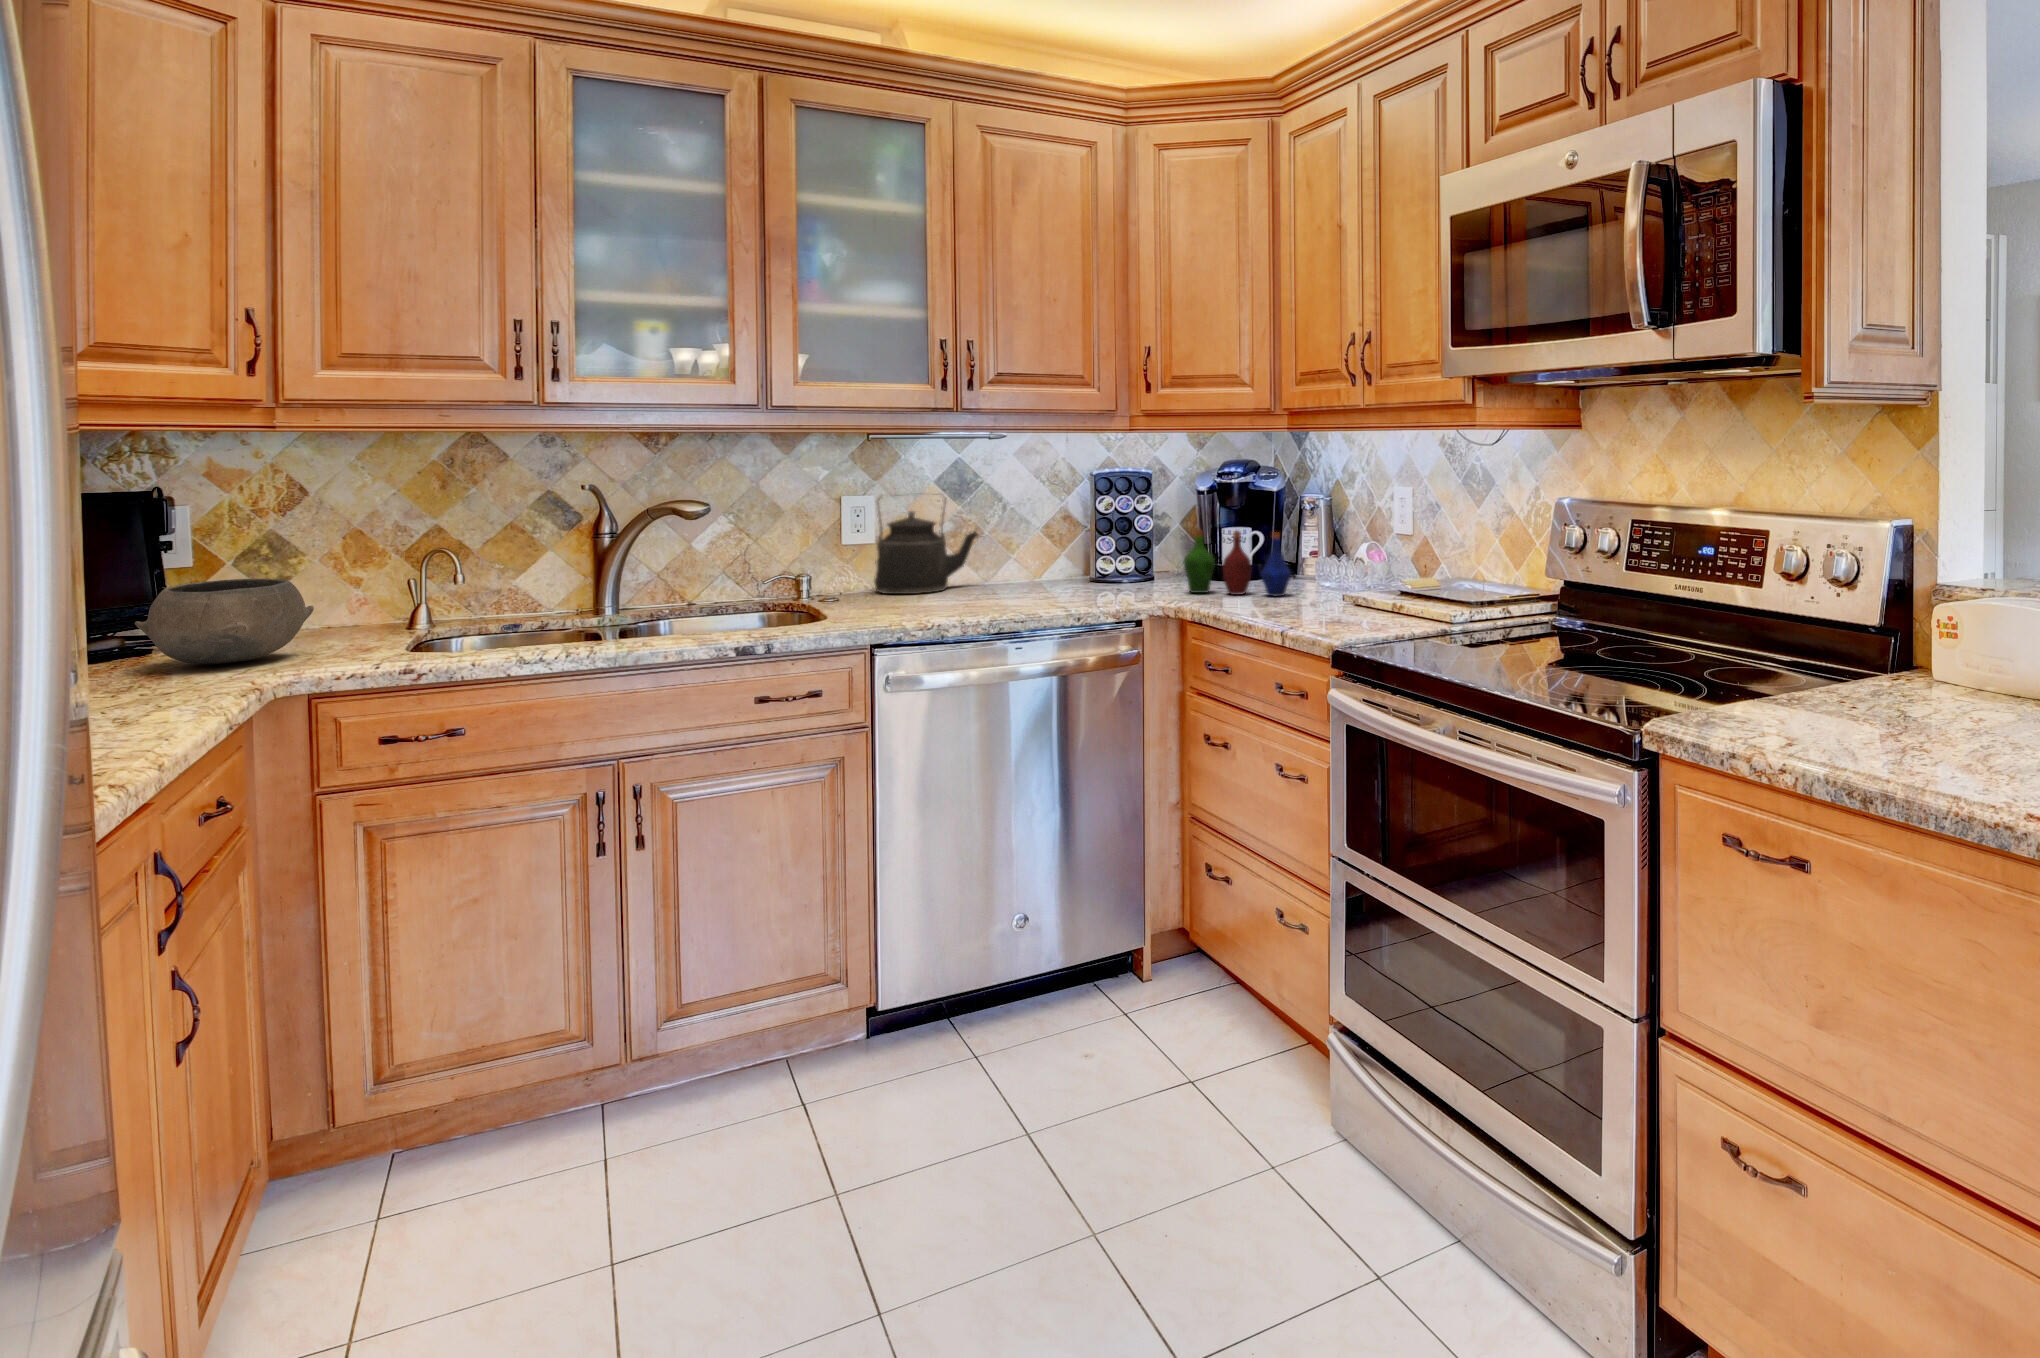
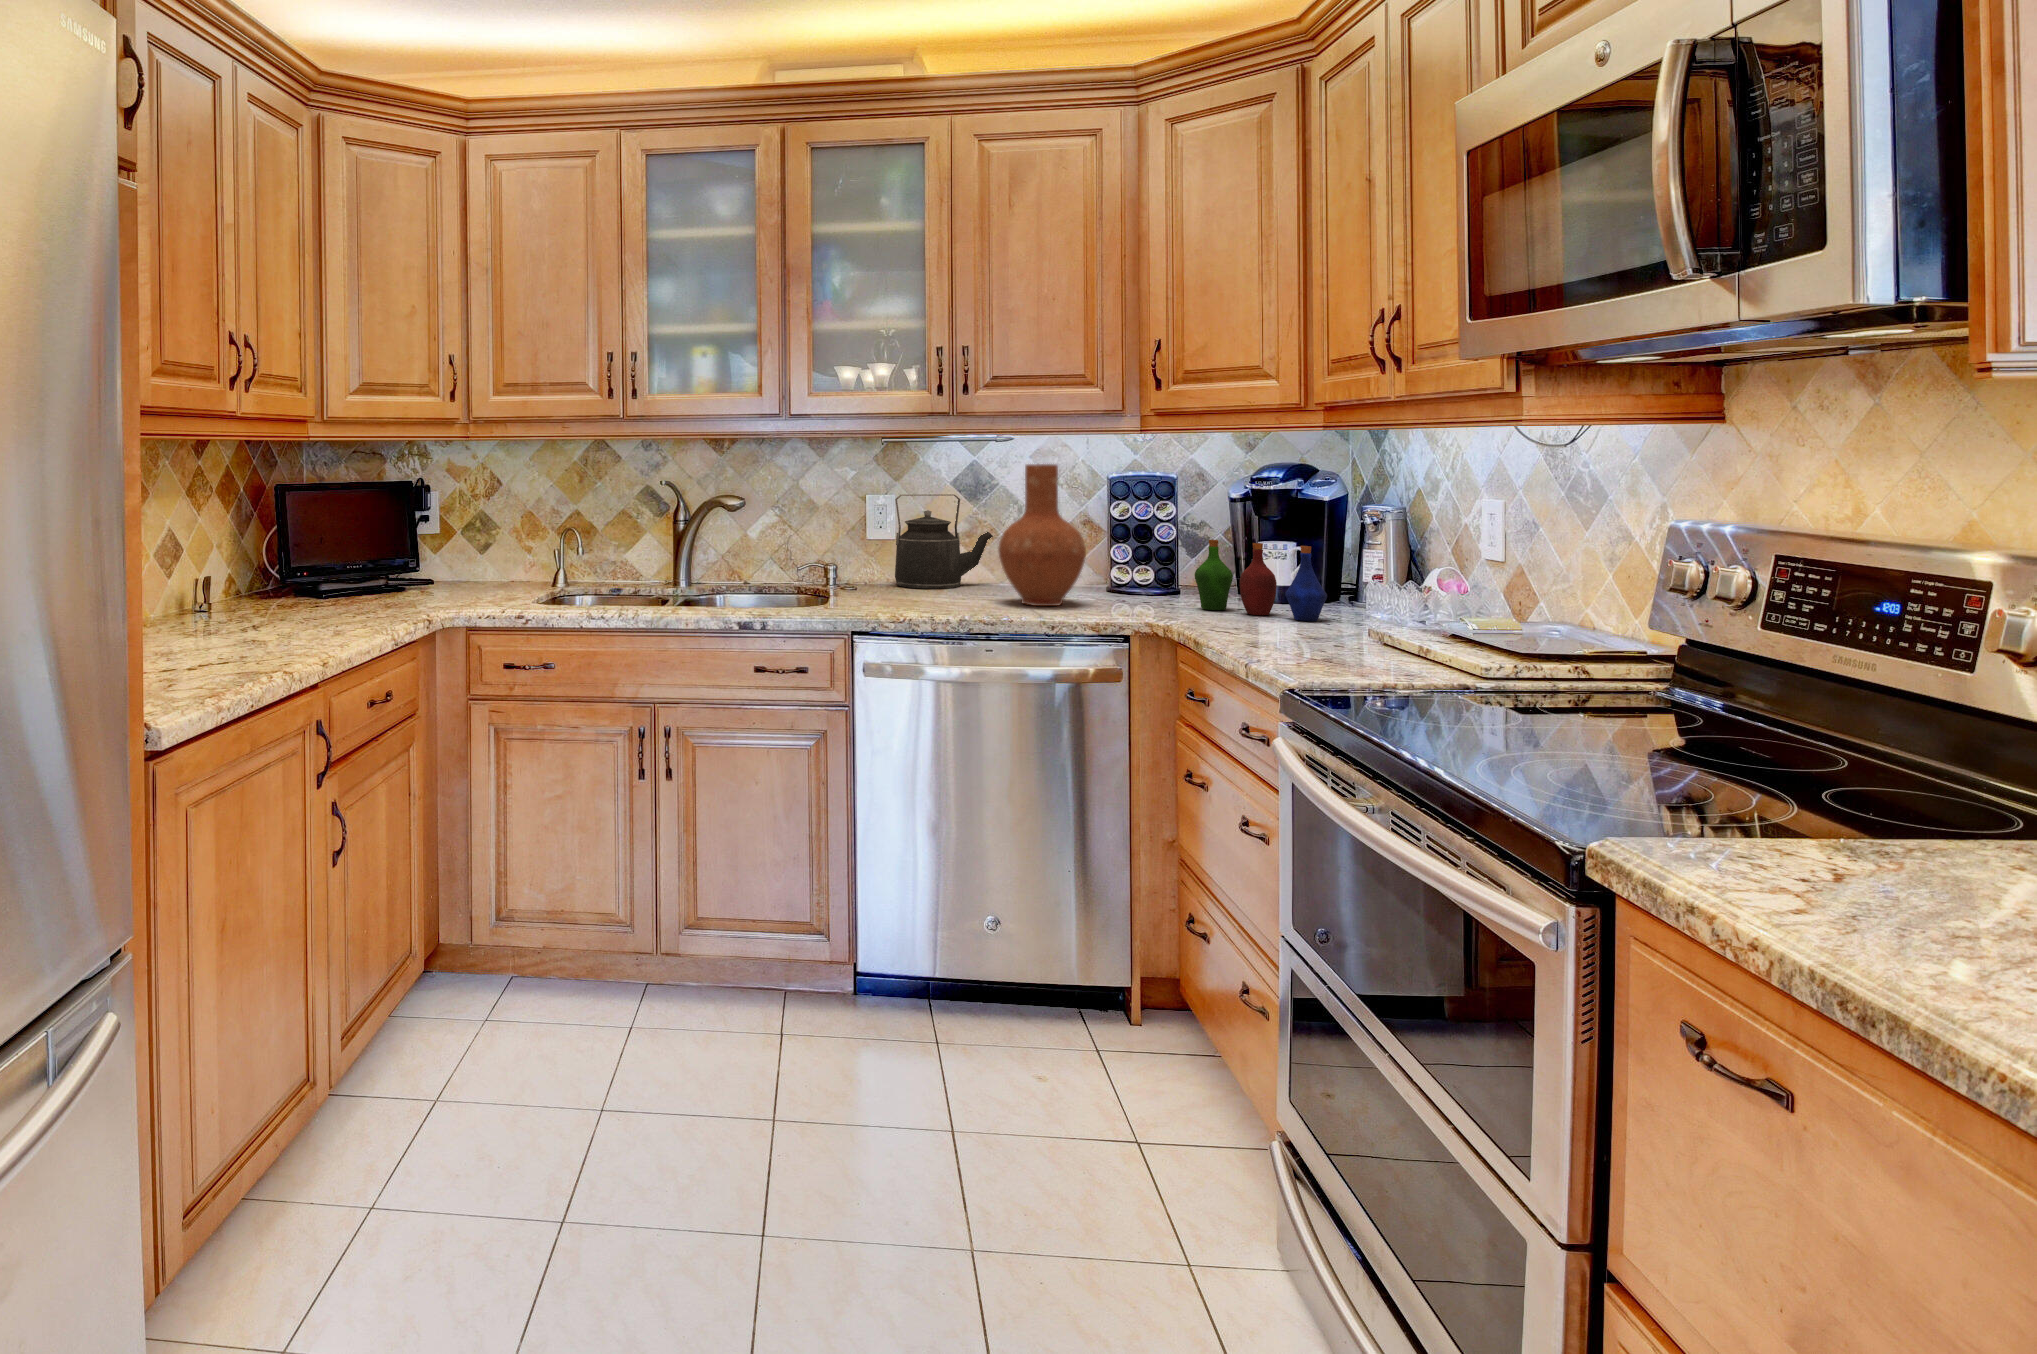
vase: none [1005,462,1089,602] -> present [999,464,1086,606]
bowl: present [135,578,314,664] -> none [390,543,486,601]

